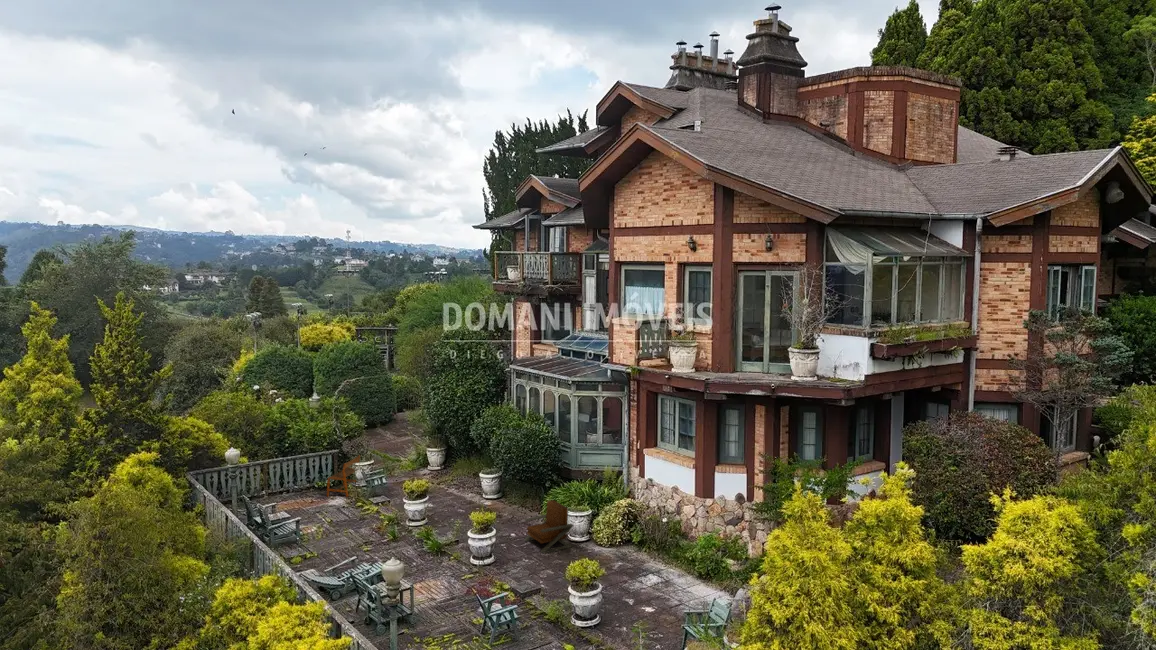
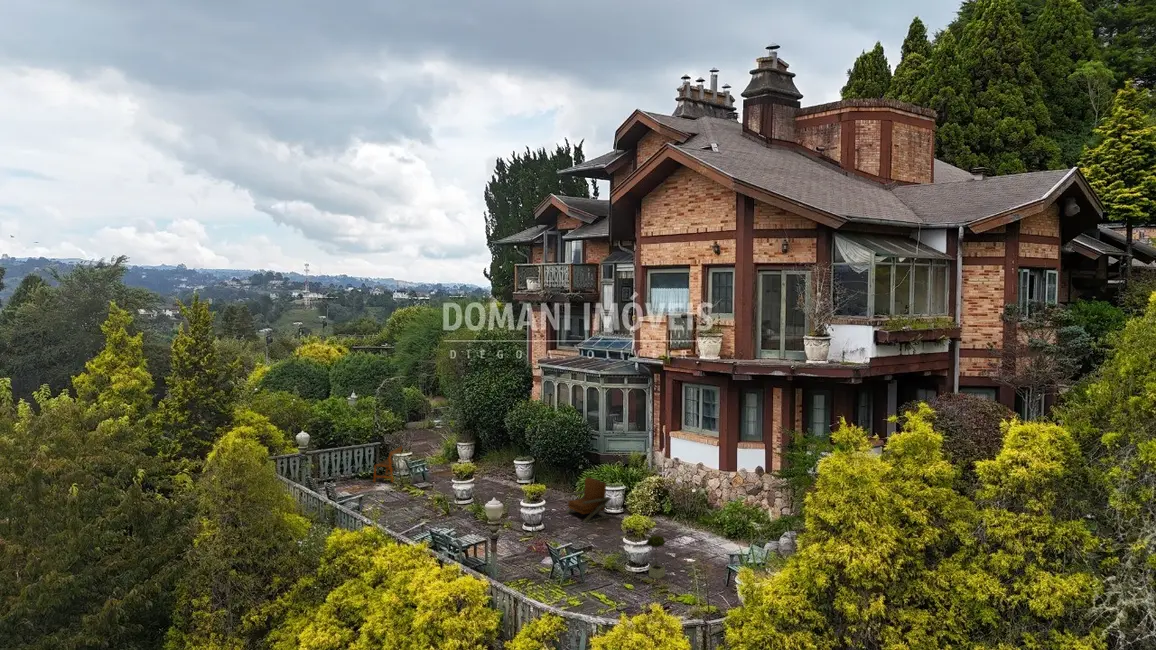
potted tree: none [593,583,616,633] -> present [646,535,665,579]

